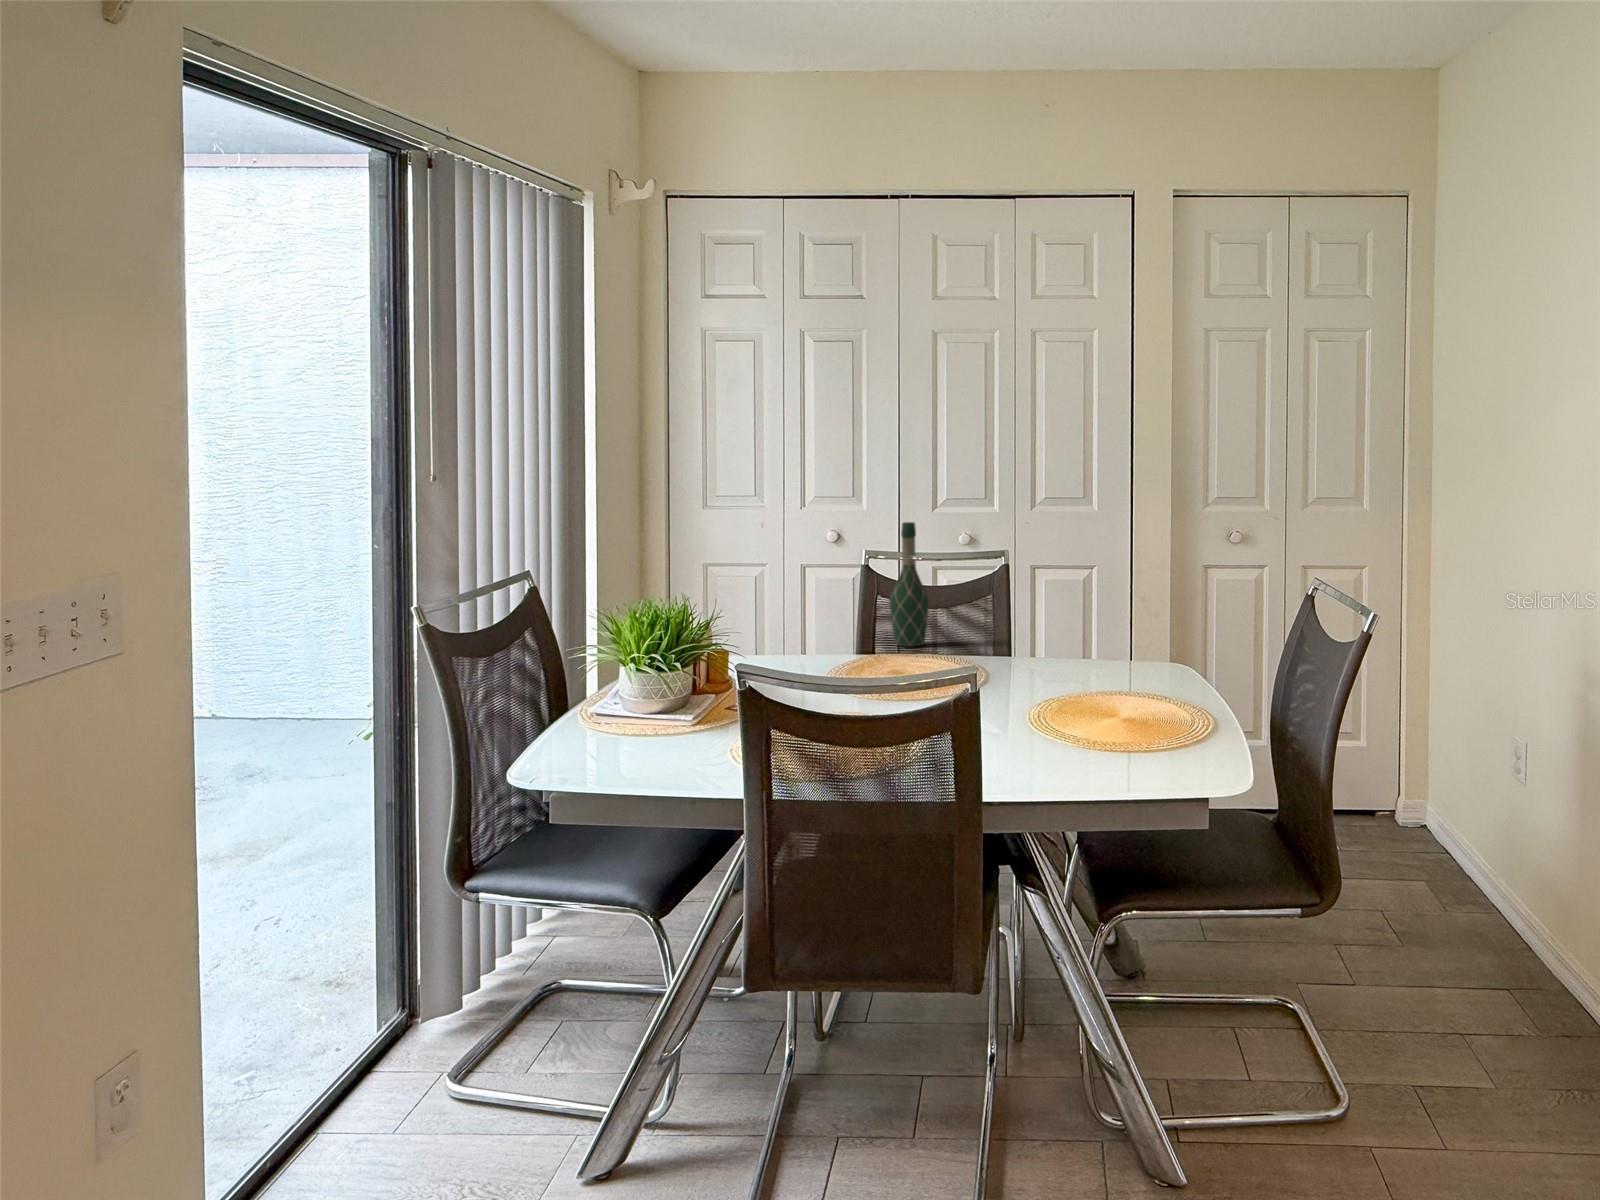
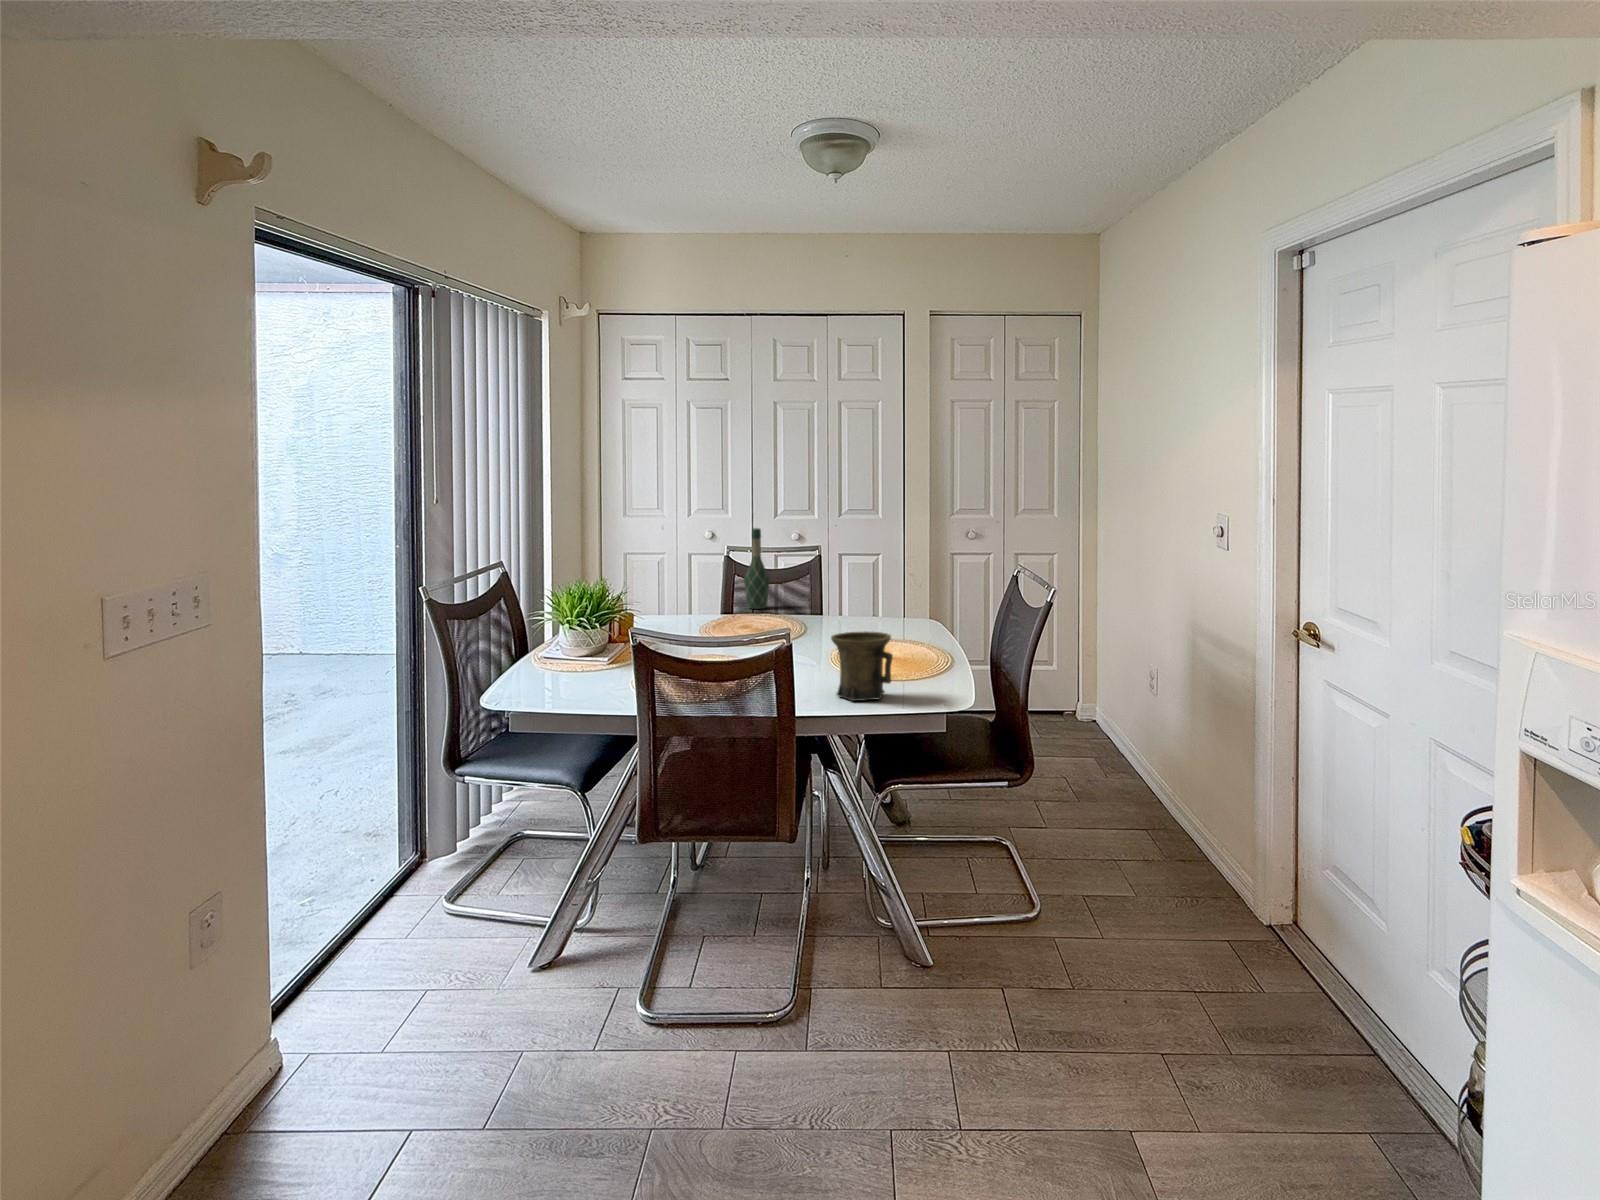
mug: none [1031,675,1126,779] -> present [831,632,893,701]

